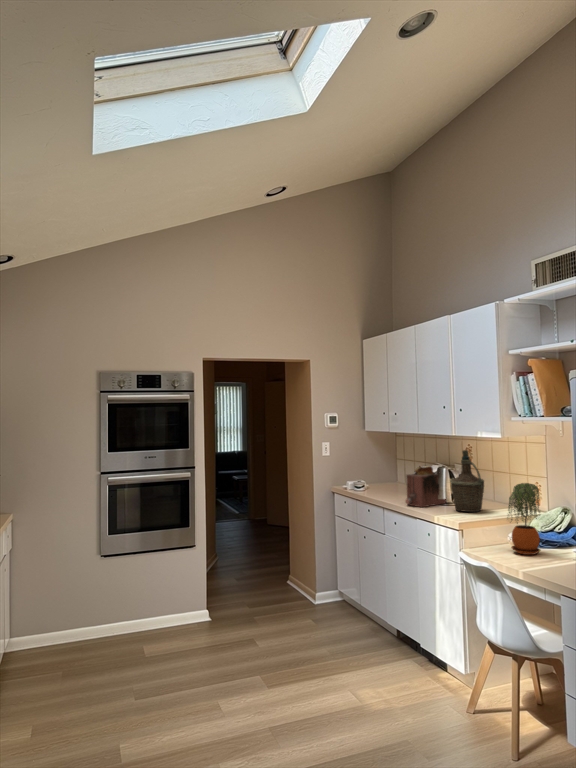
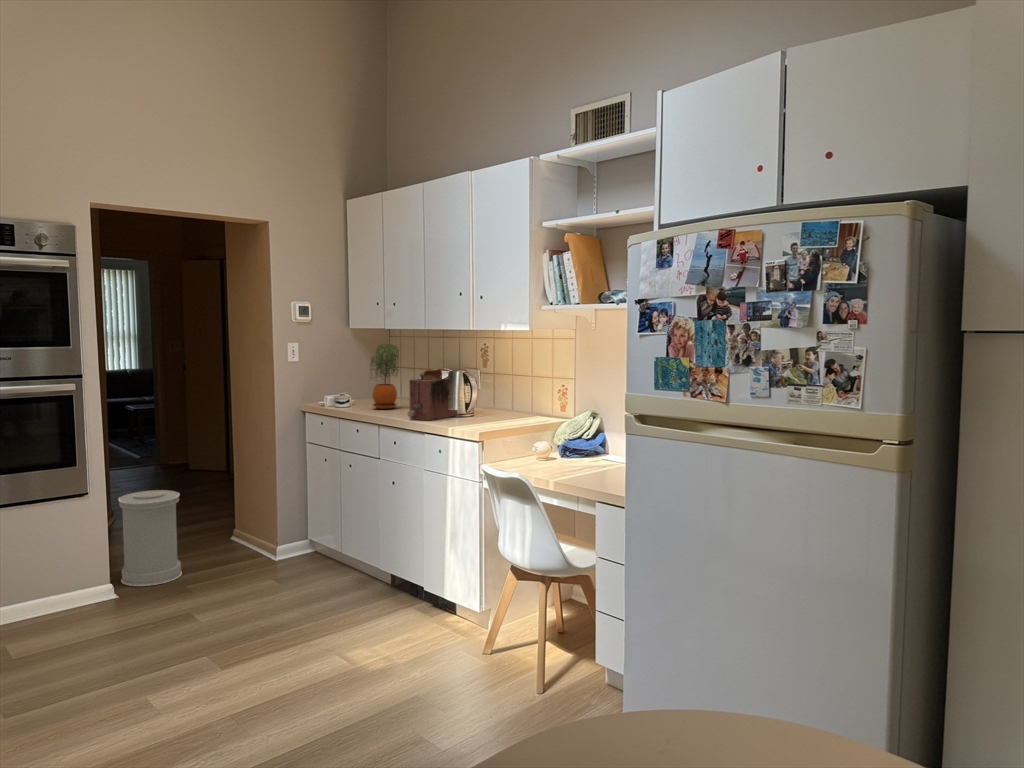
bottle: present [450,450,484,512] -> none [466,346,507,423]
potted plant: present [508,483,540,555] -> present [370,344,399,409]
trash can: none [214,545,252,613] -> present [118,490,182,586]

